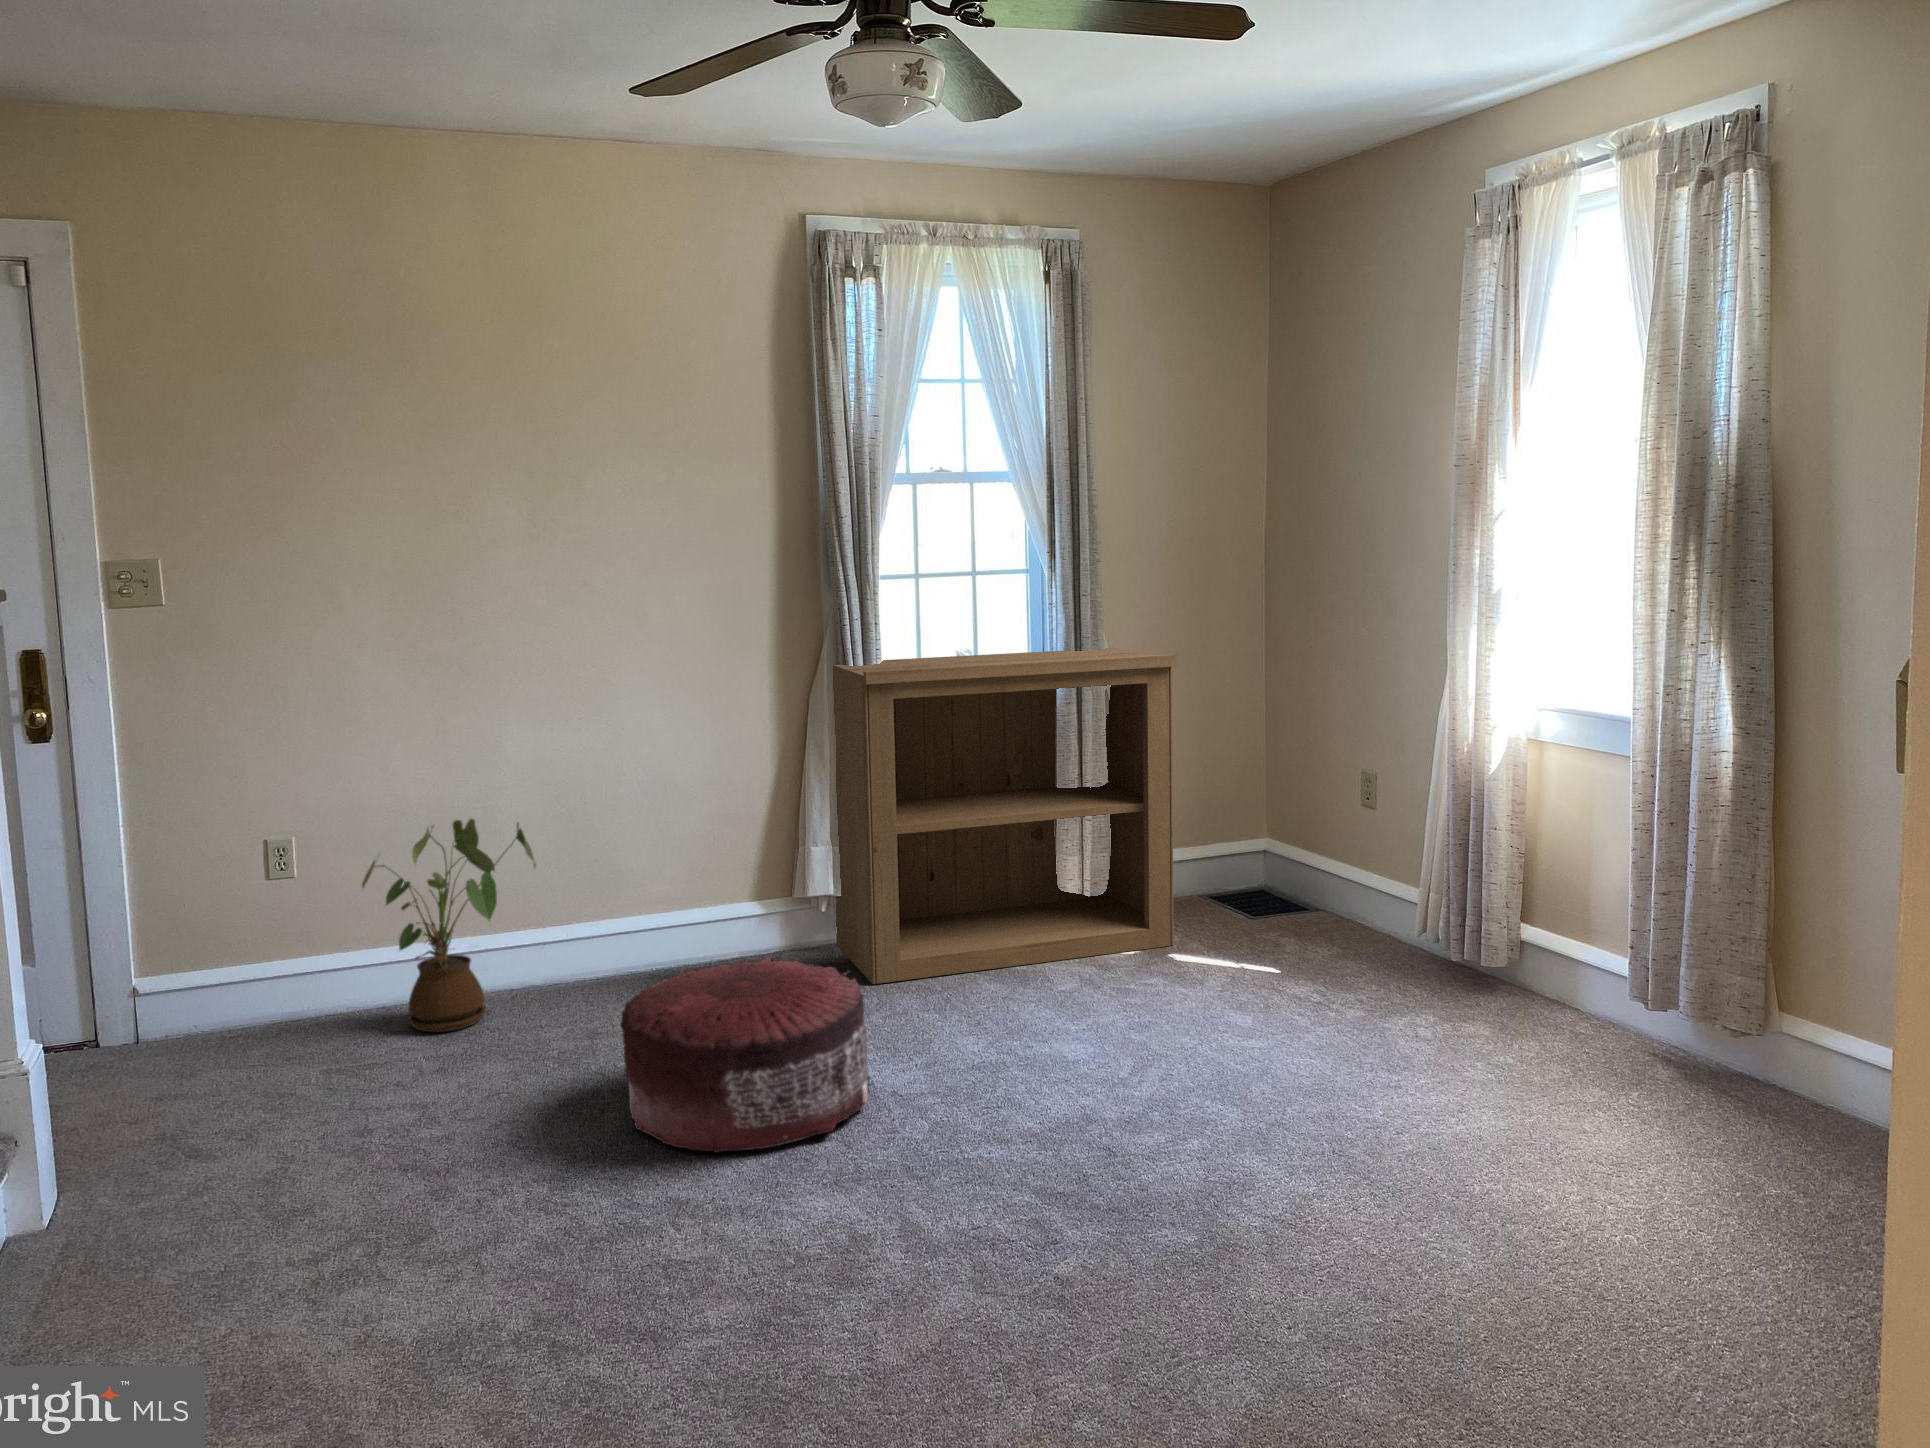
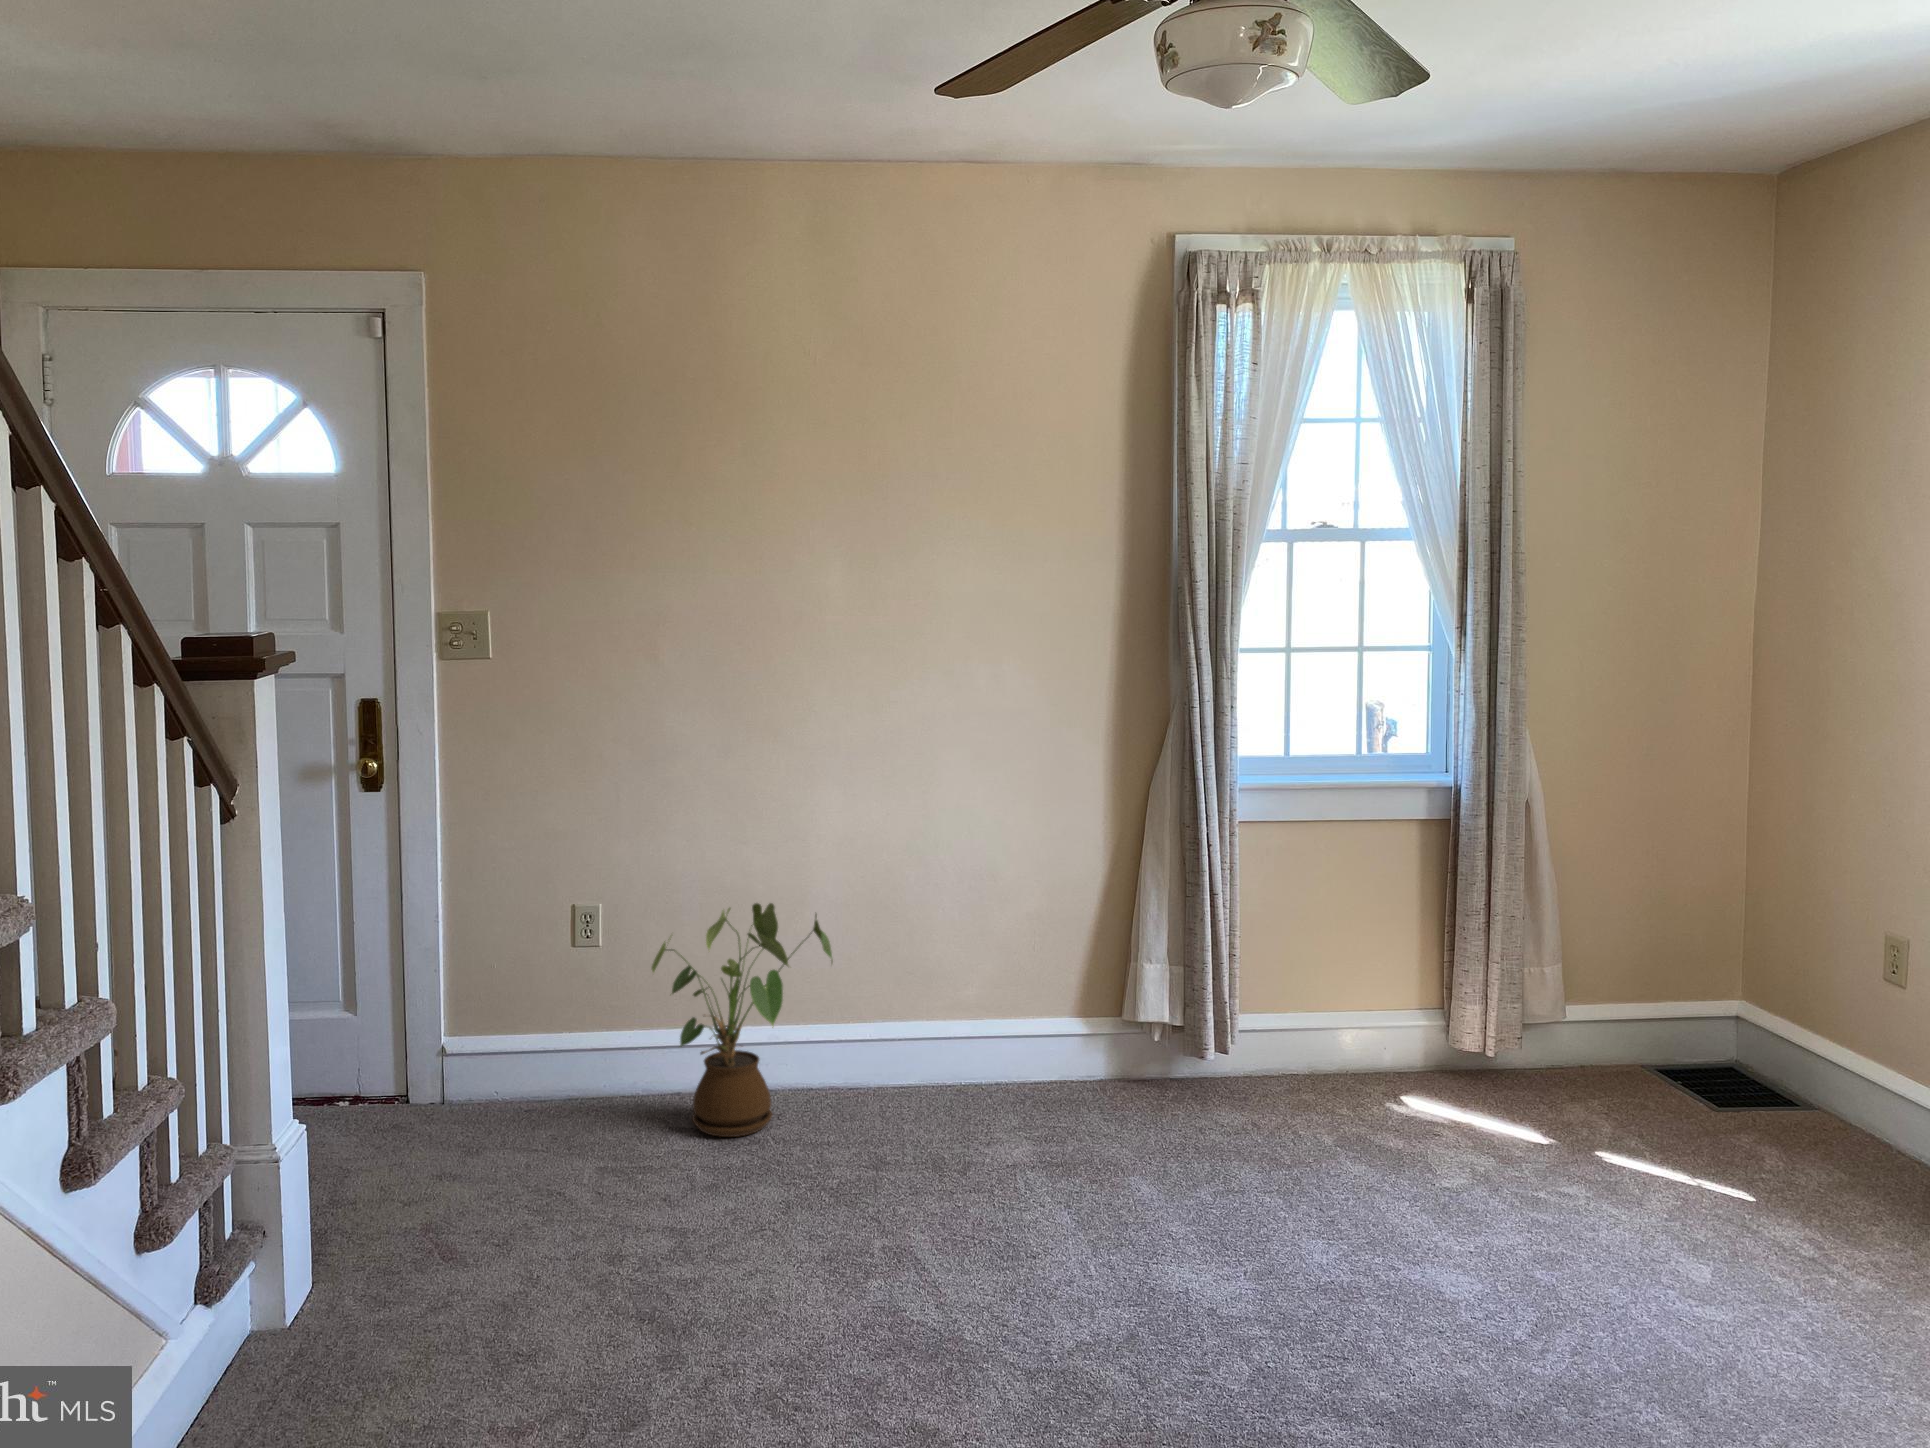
bookshelf: present [833,648,1176,984] -> none [1171,750,1624,1143]
pouf: present [620,957,870,1152] -> none [886,1109,1183,1363]

